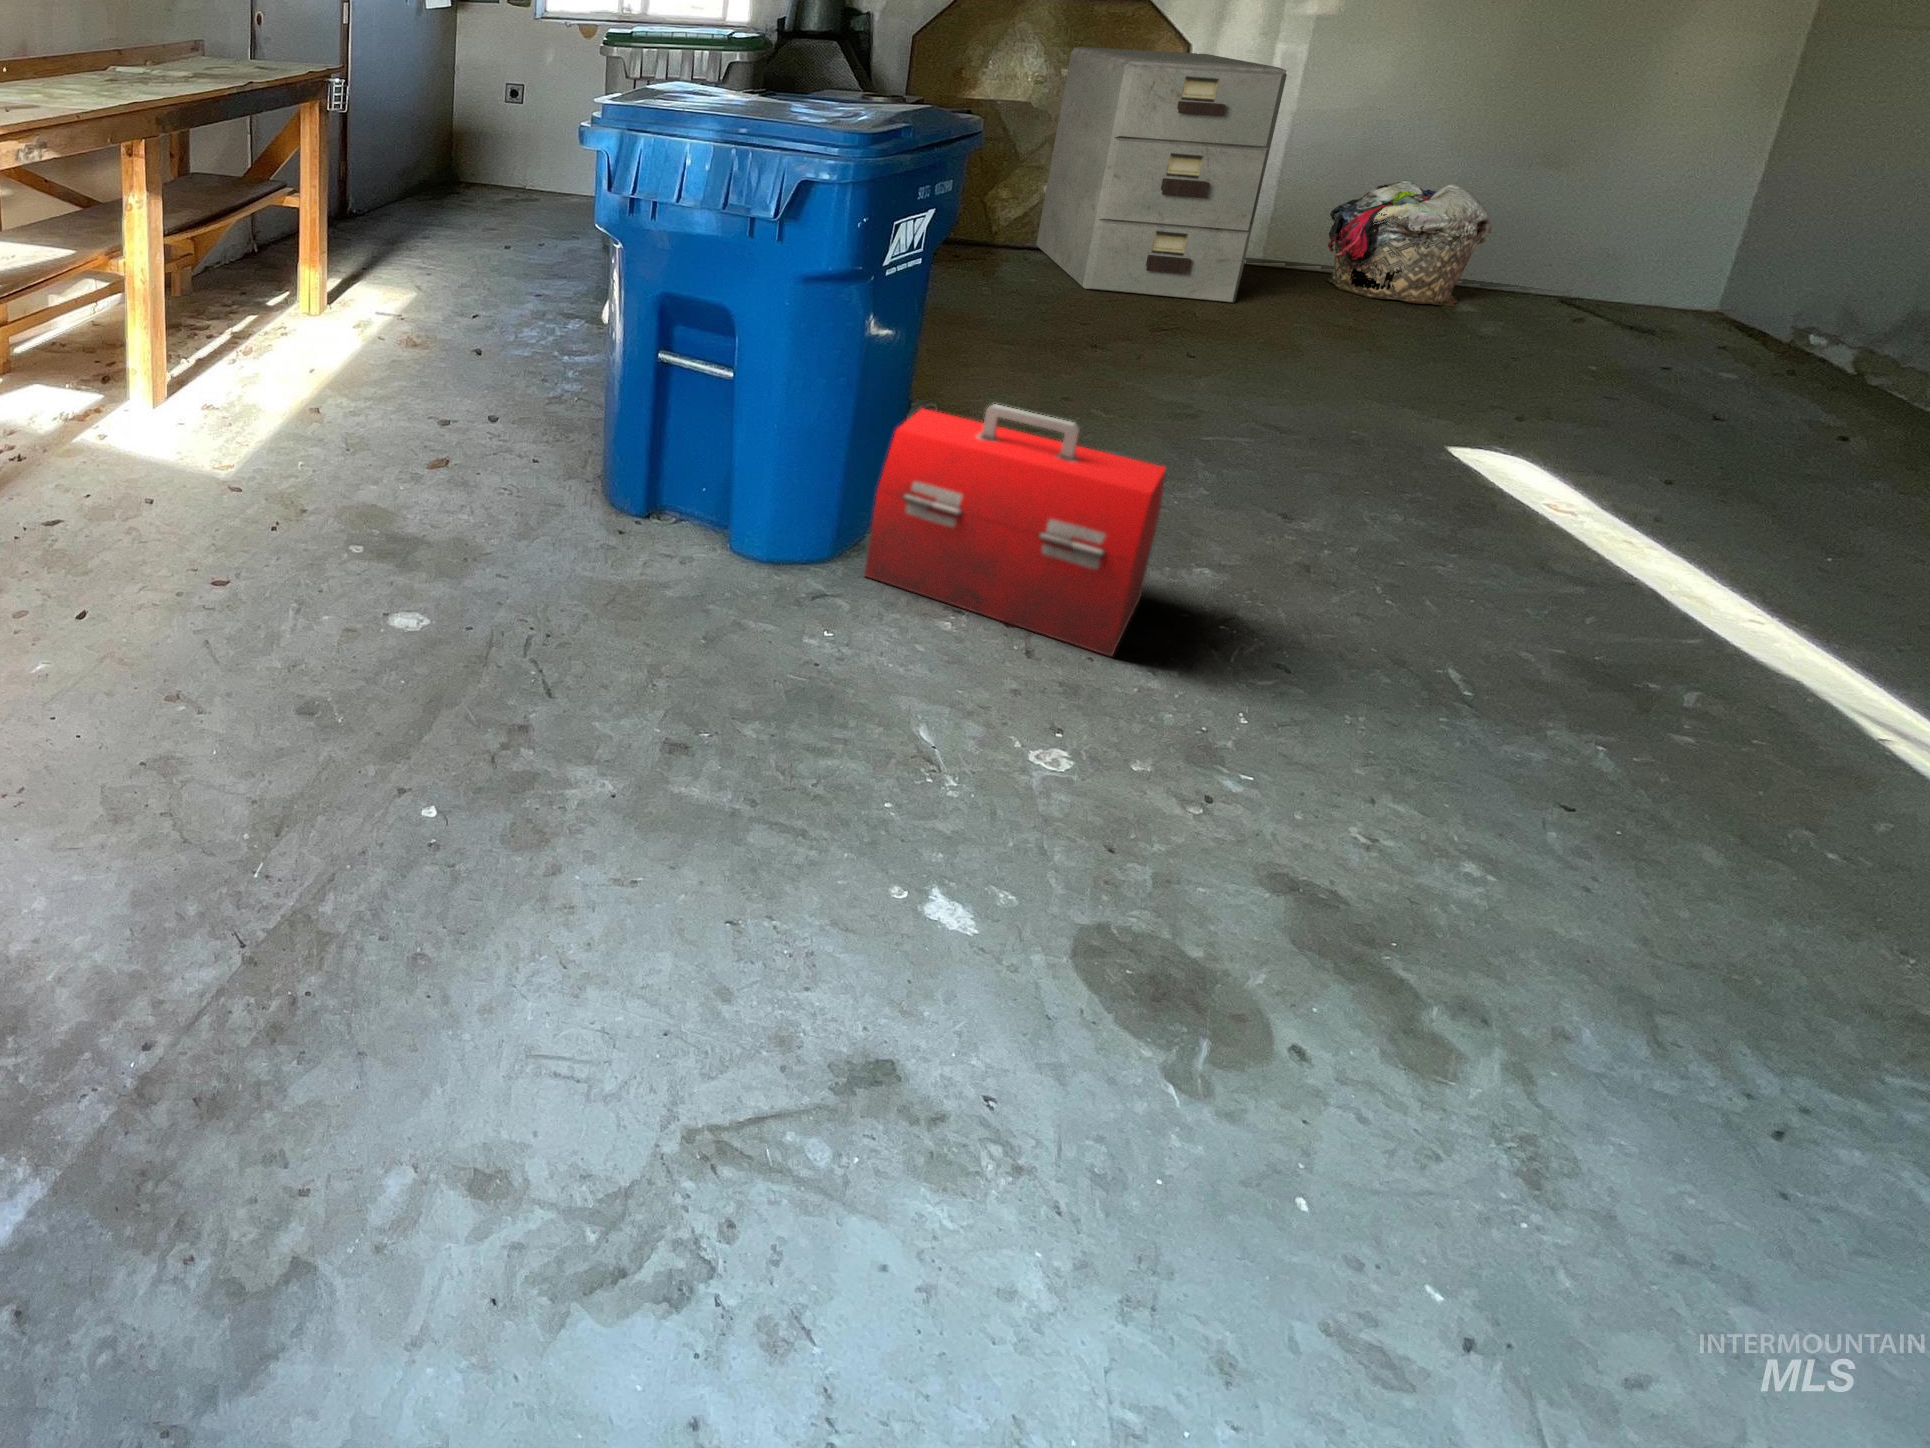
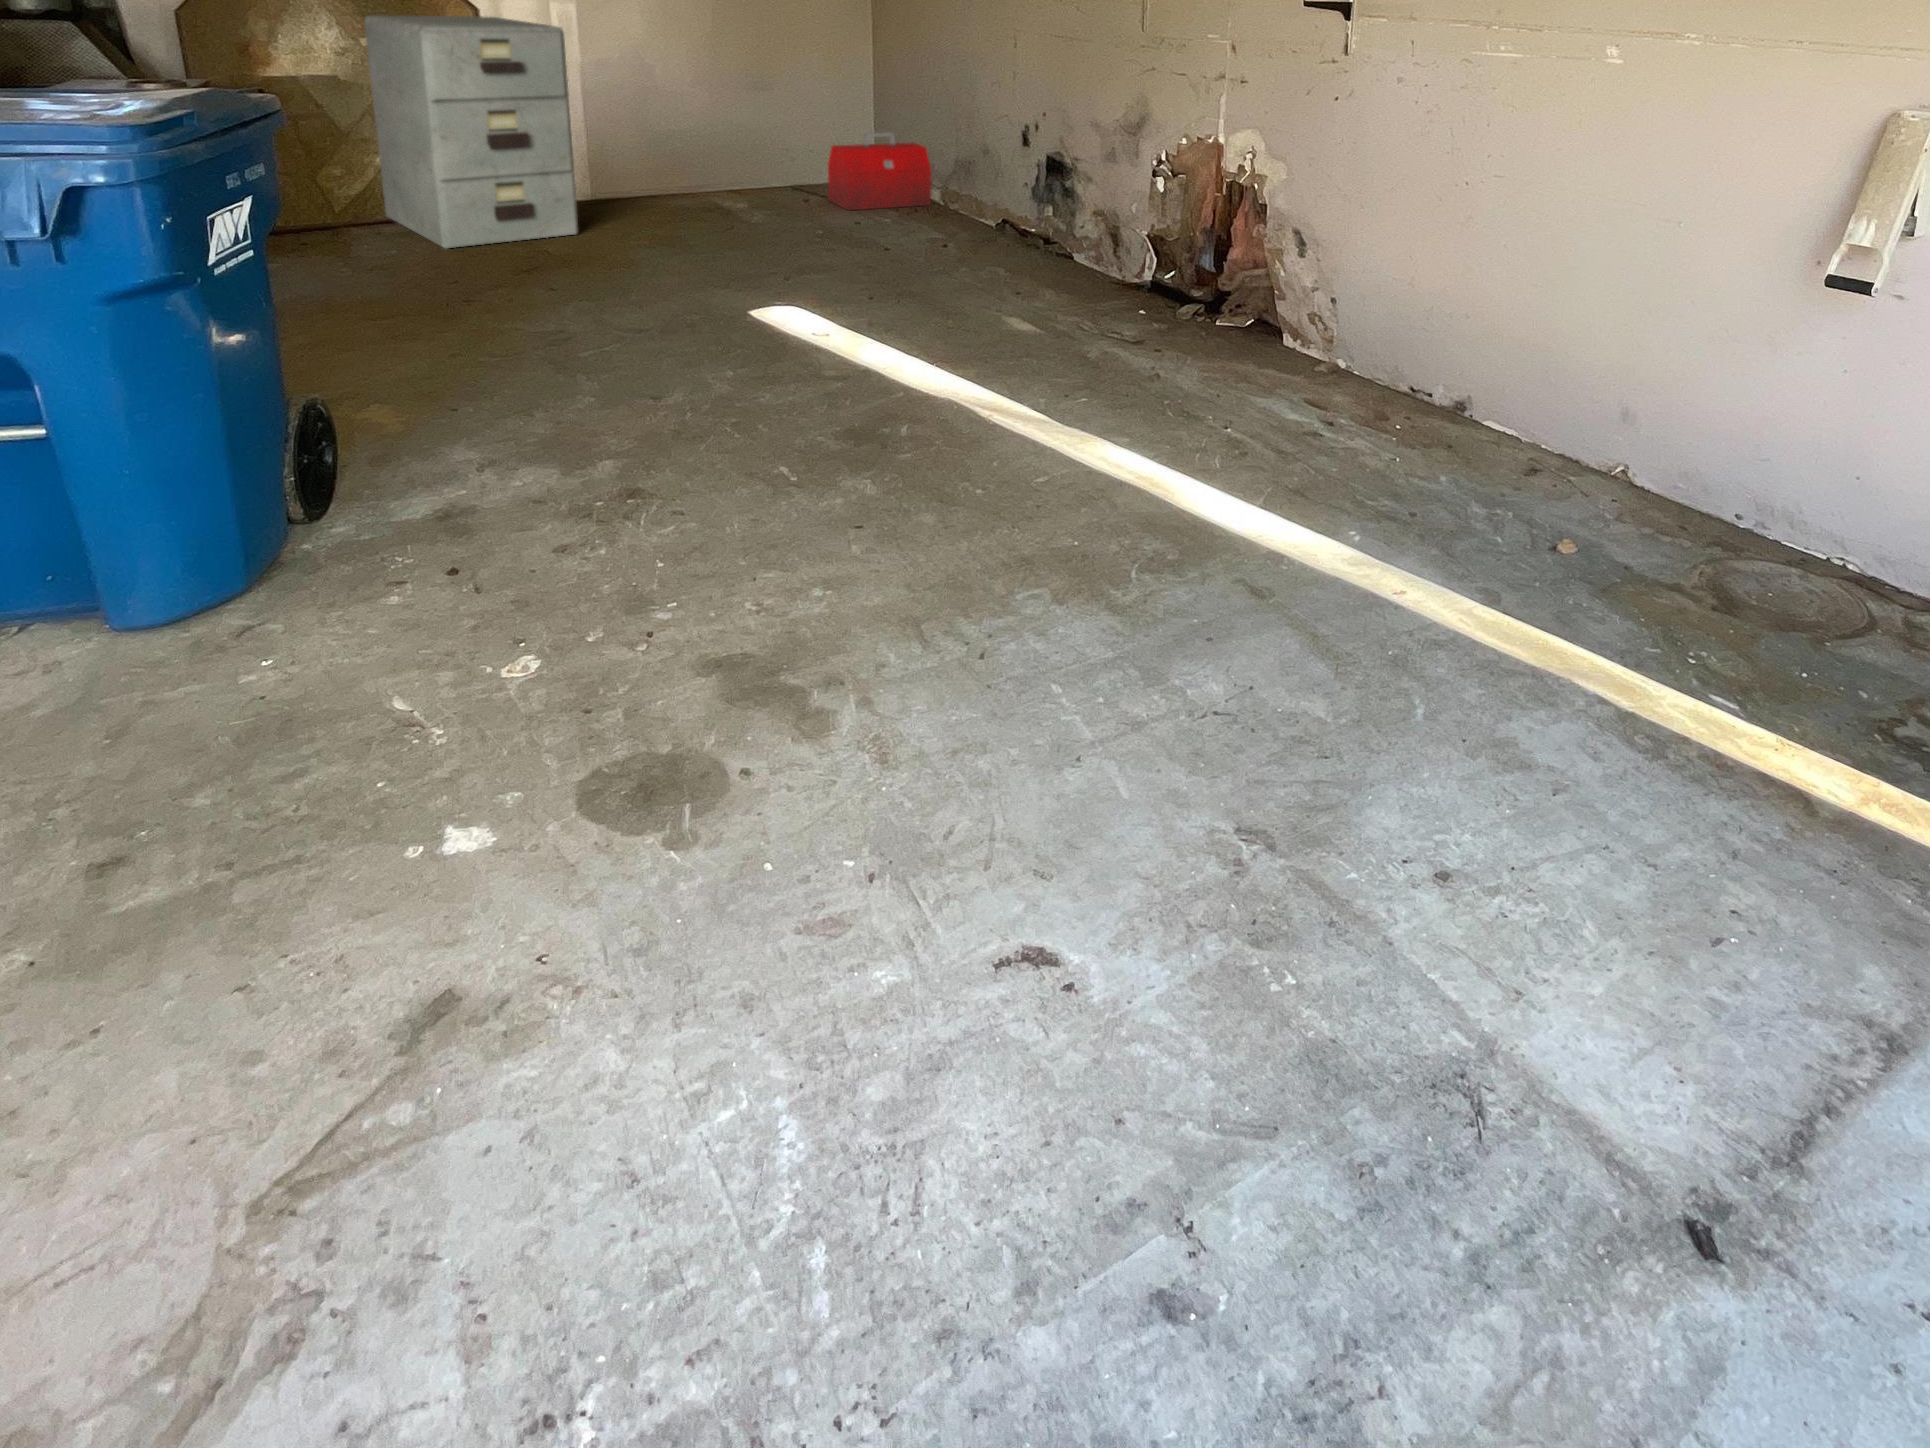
laundry basket: present [1325,180,1492,307] -> none [631,110,741,209]
toolbox: present [864,404,1166,657] -> present [828,132,931,210]

